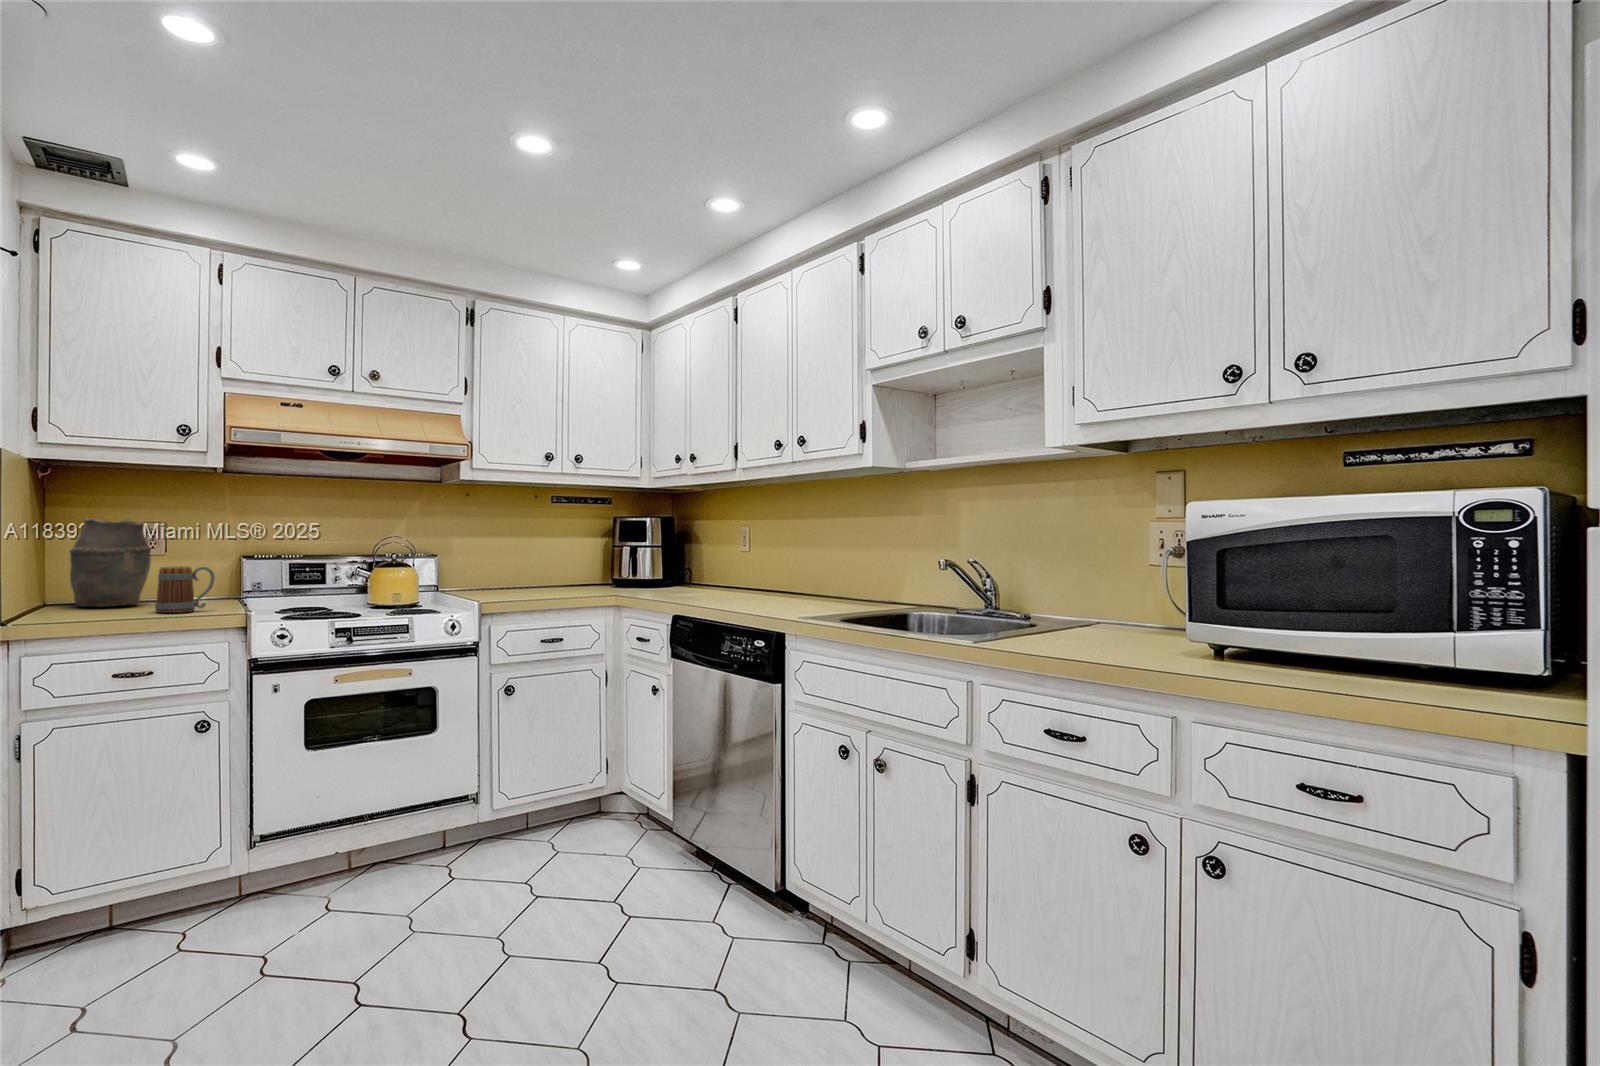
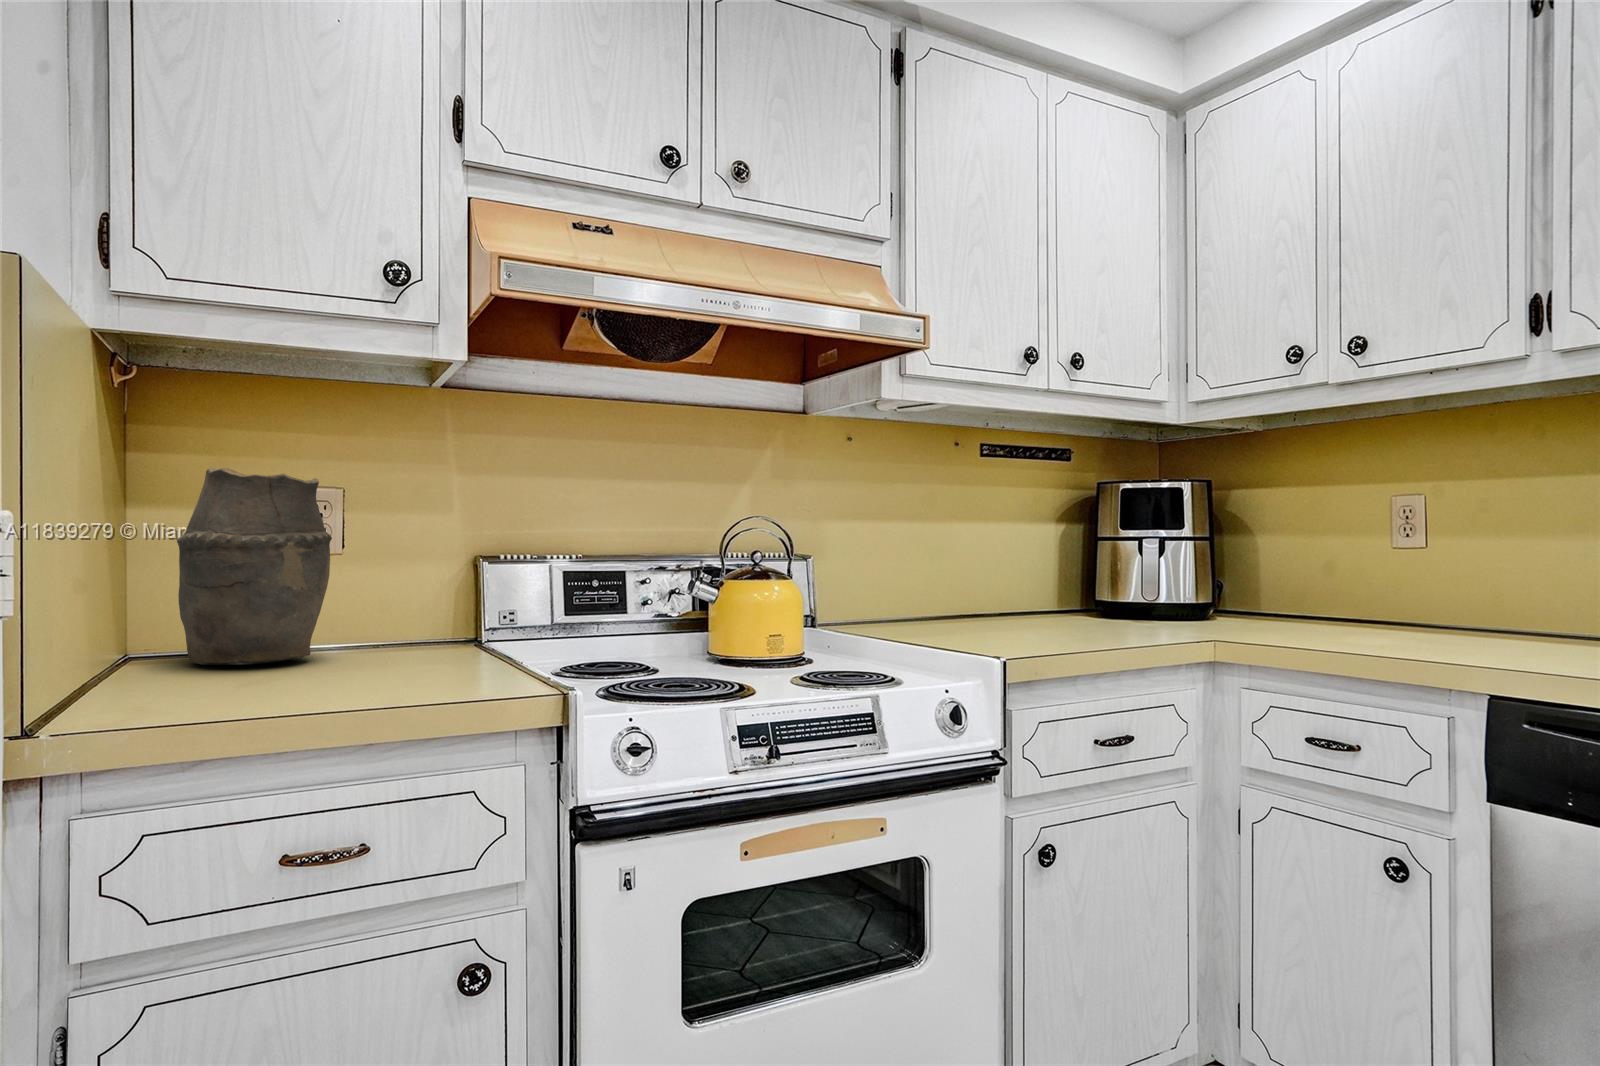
mug: present [155,566,215,613] -> none [351,576,466,685]

